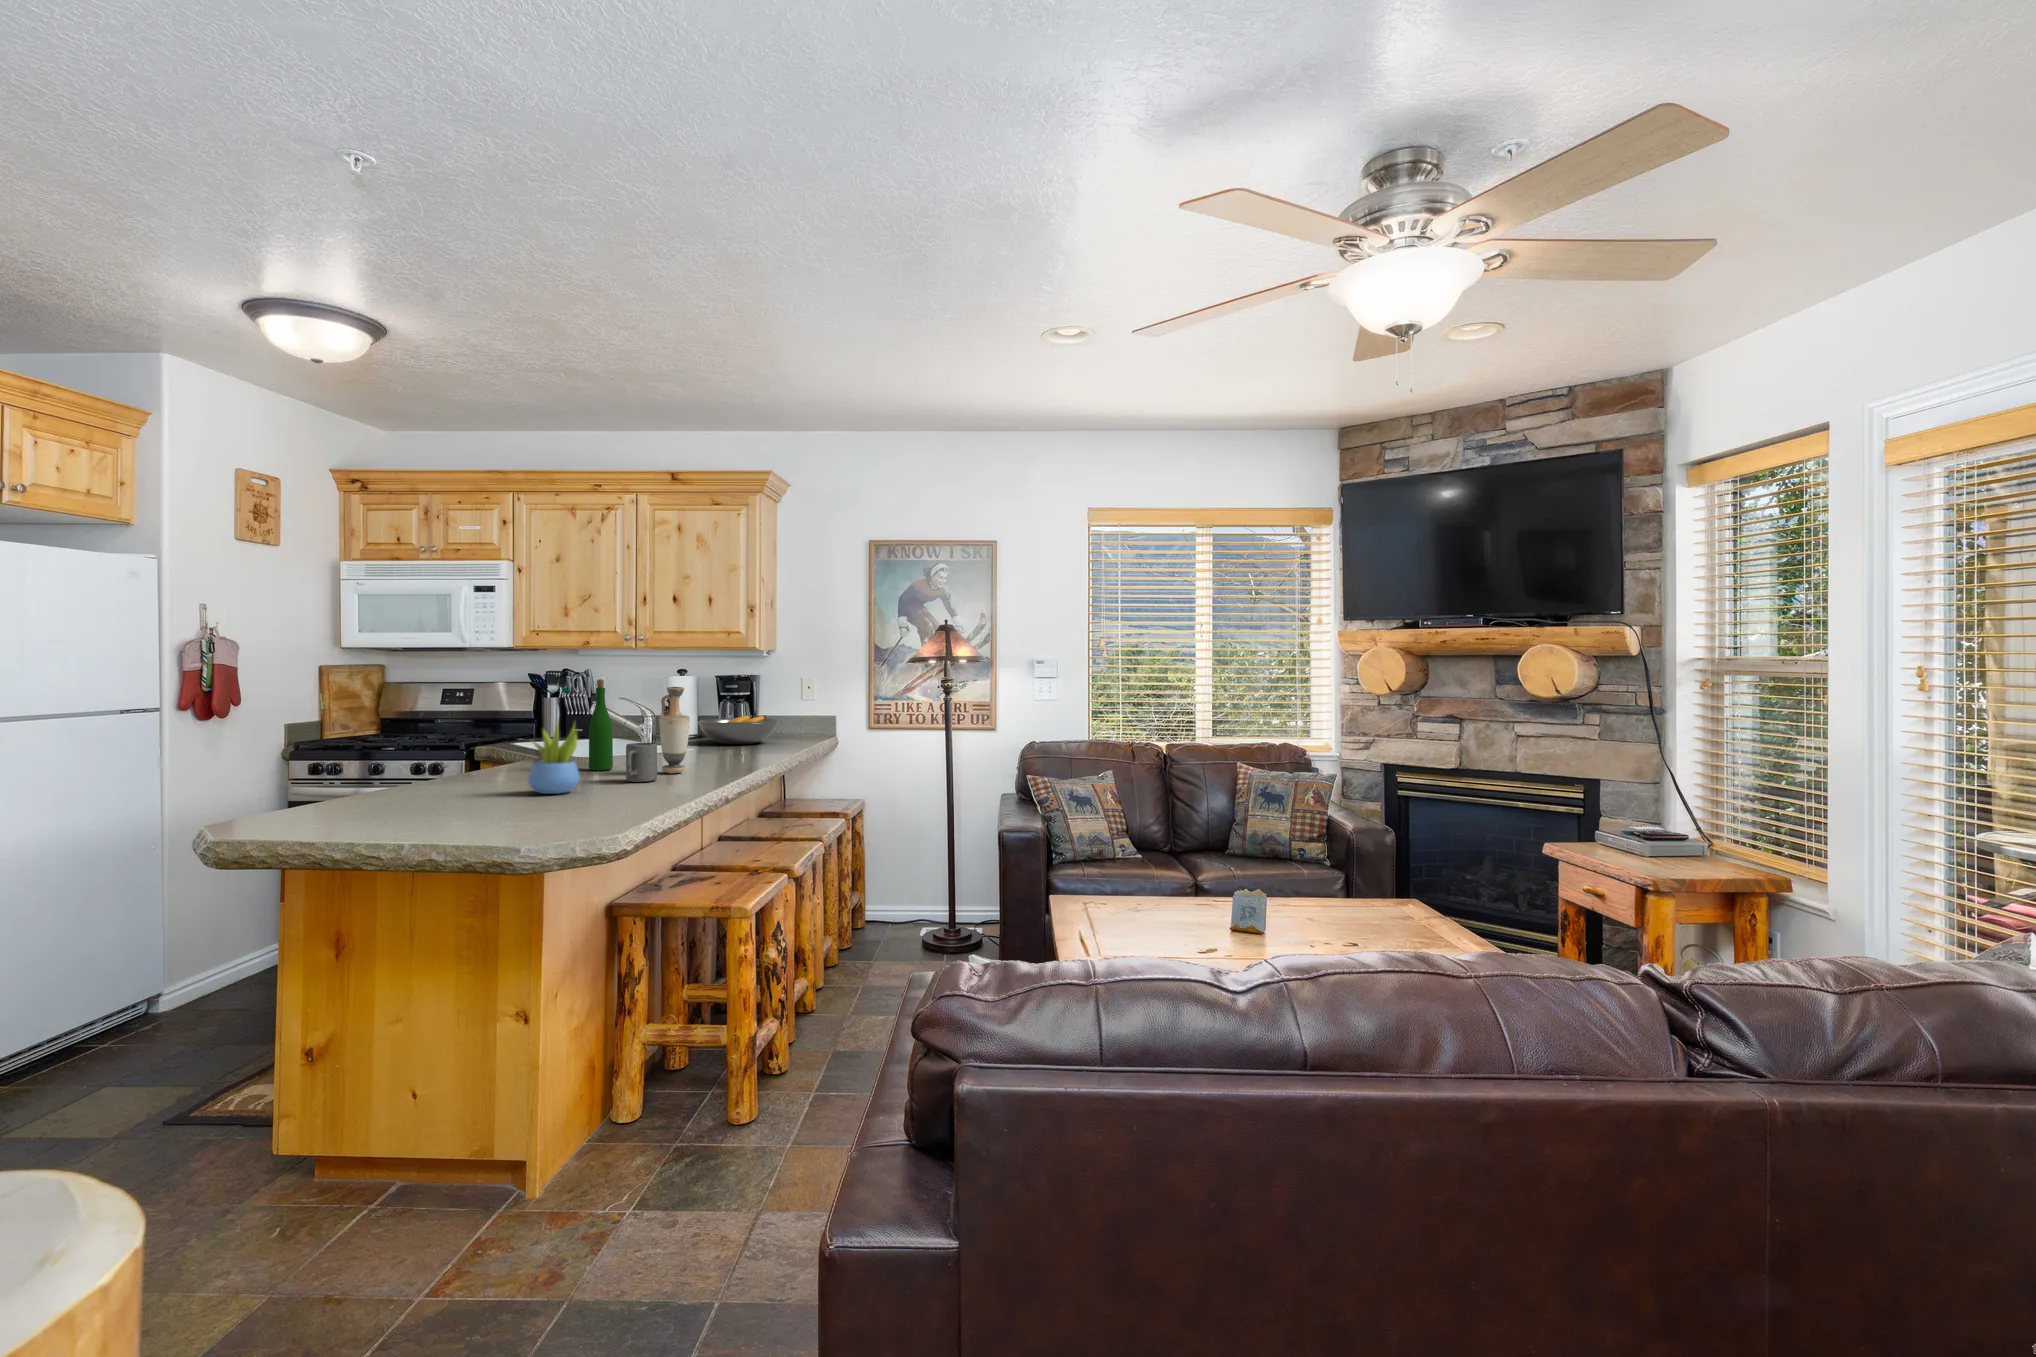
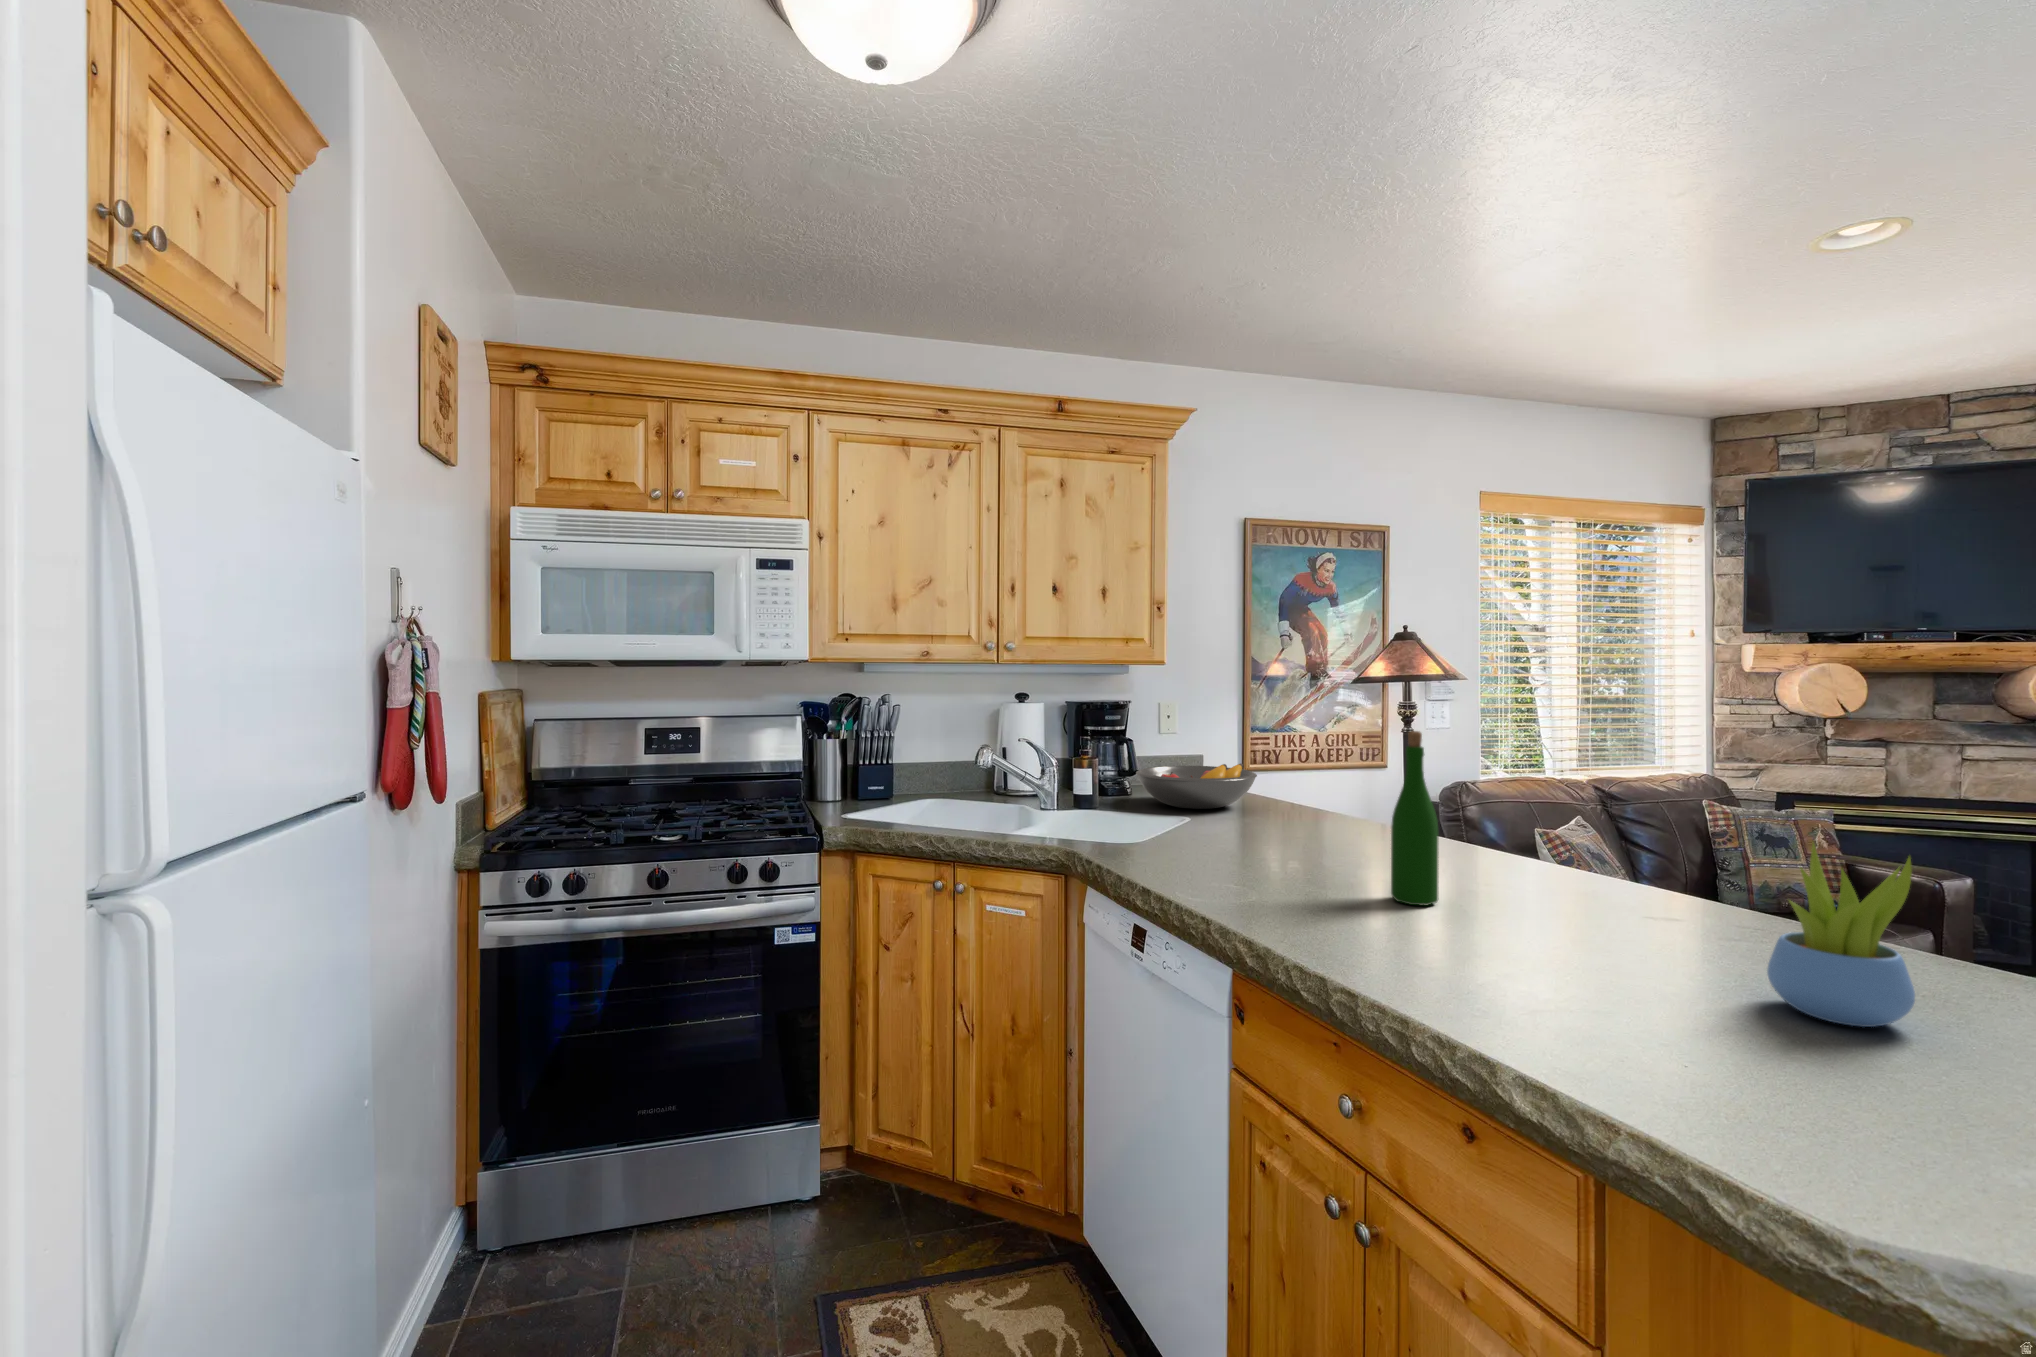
vase: present [659,687,690,774] -> none [1543,743,1607,905]
mug: present [626,743,657,782] -> none [1645,858,1728,944]

